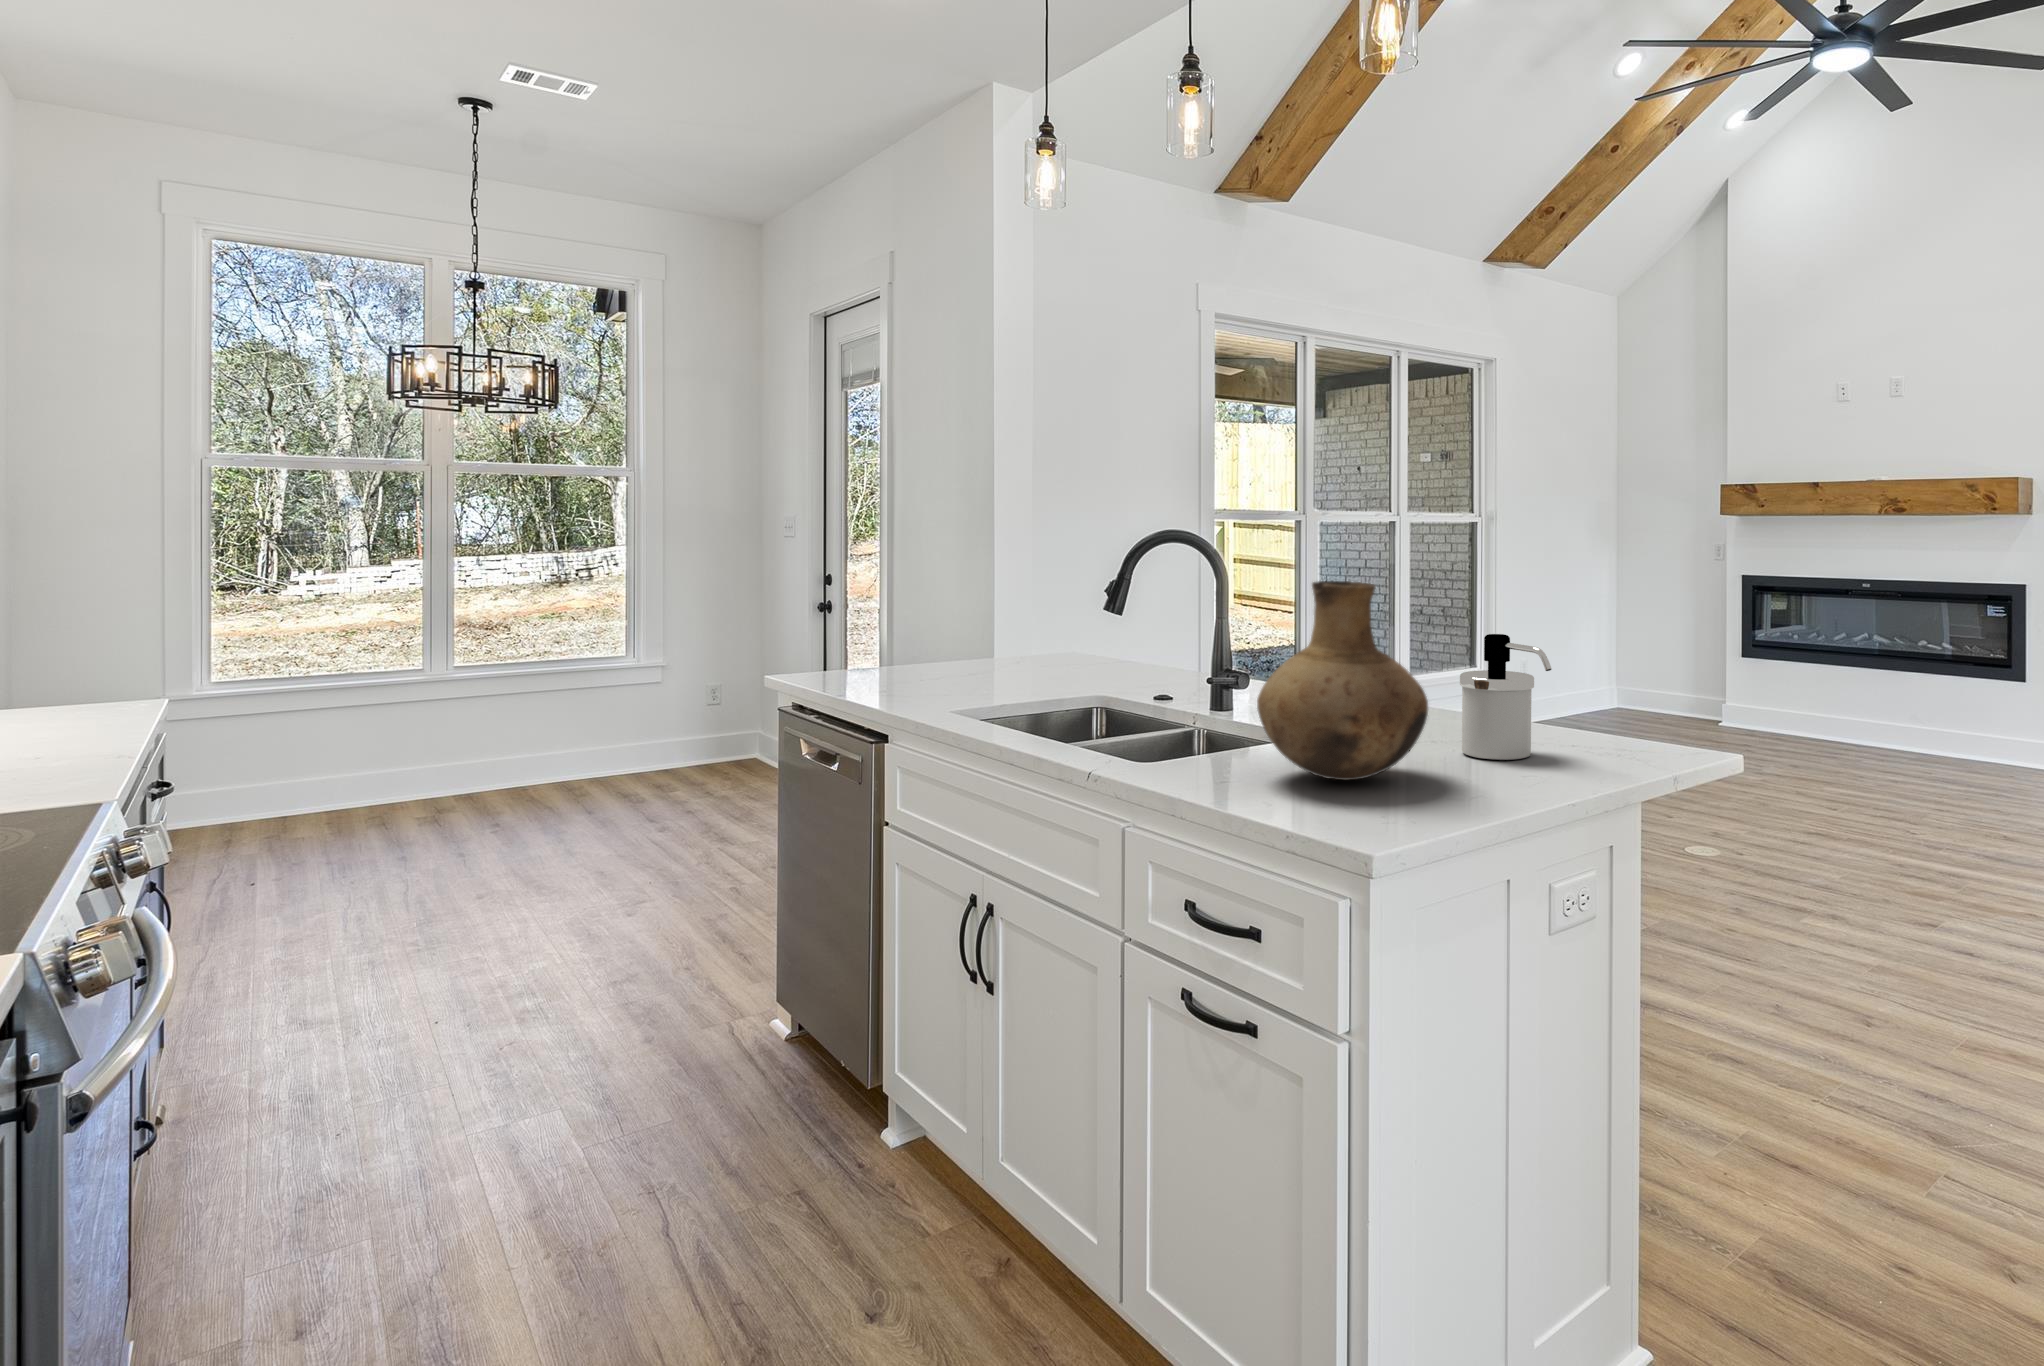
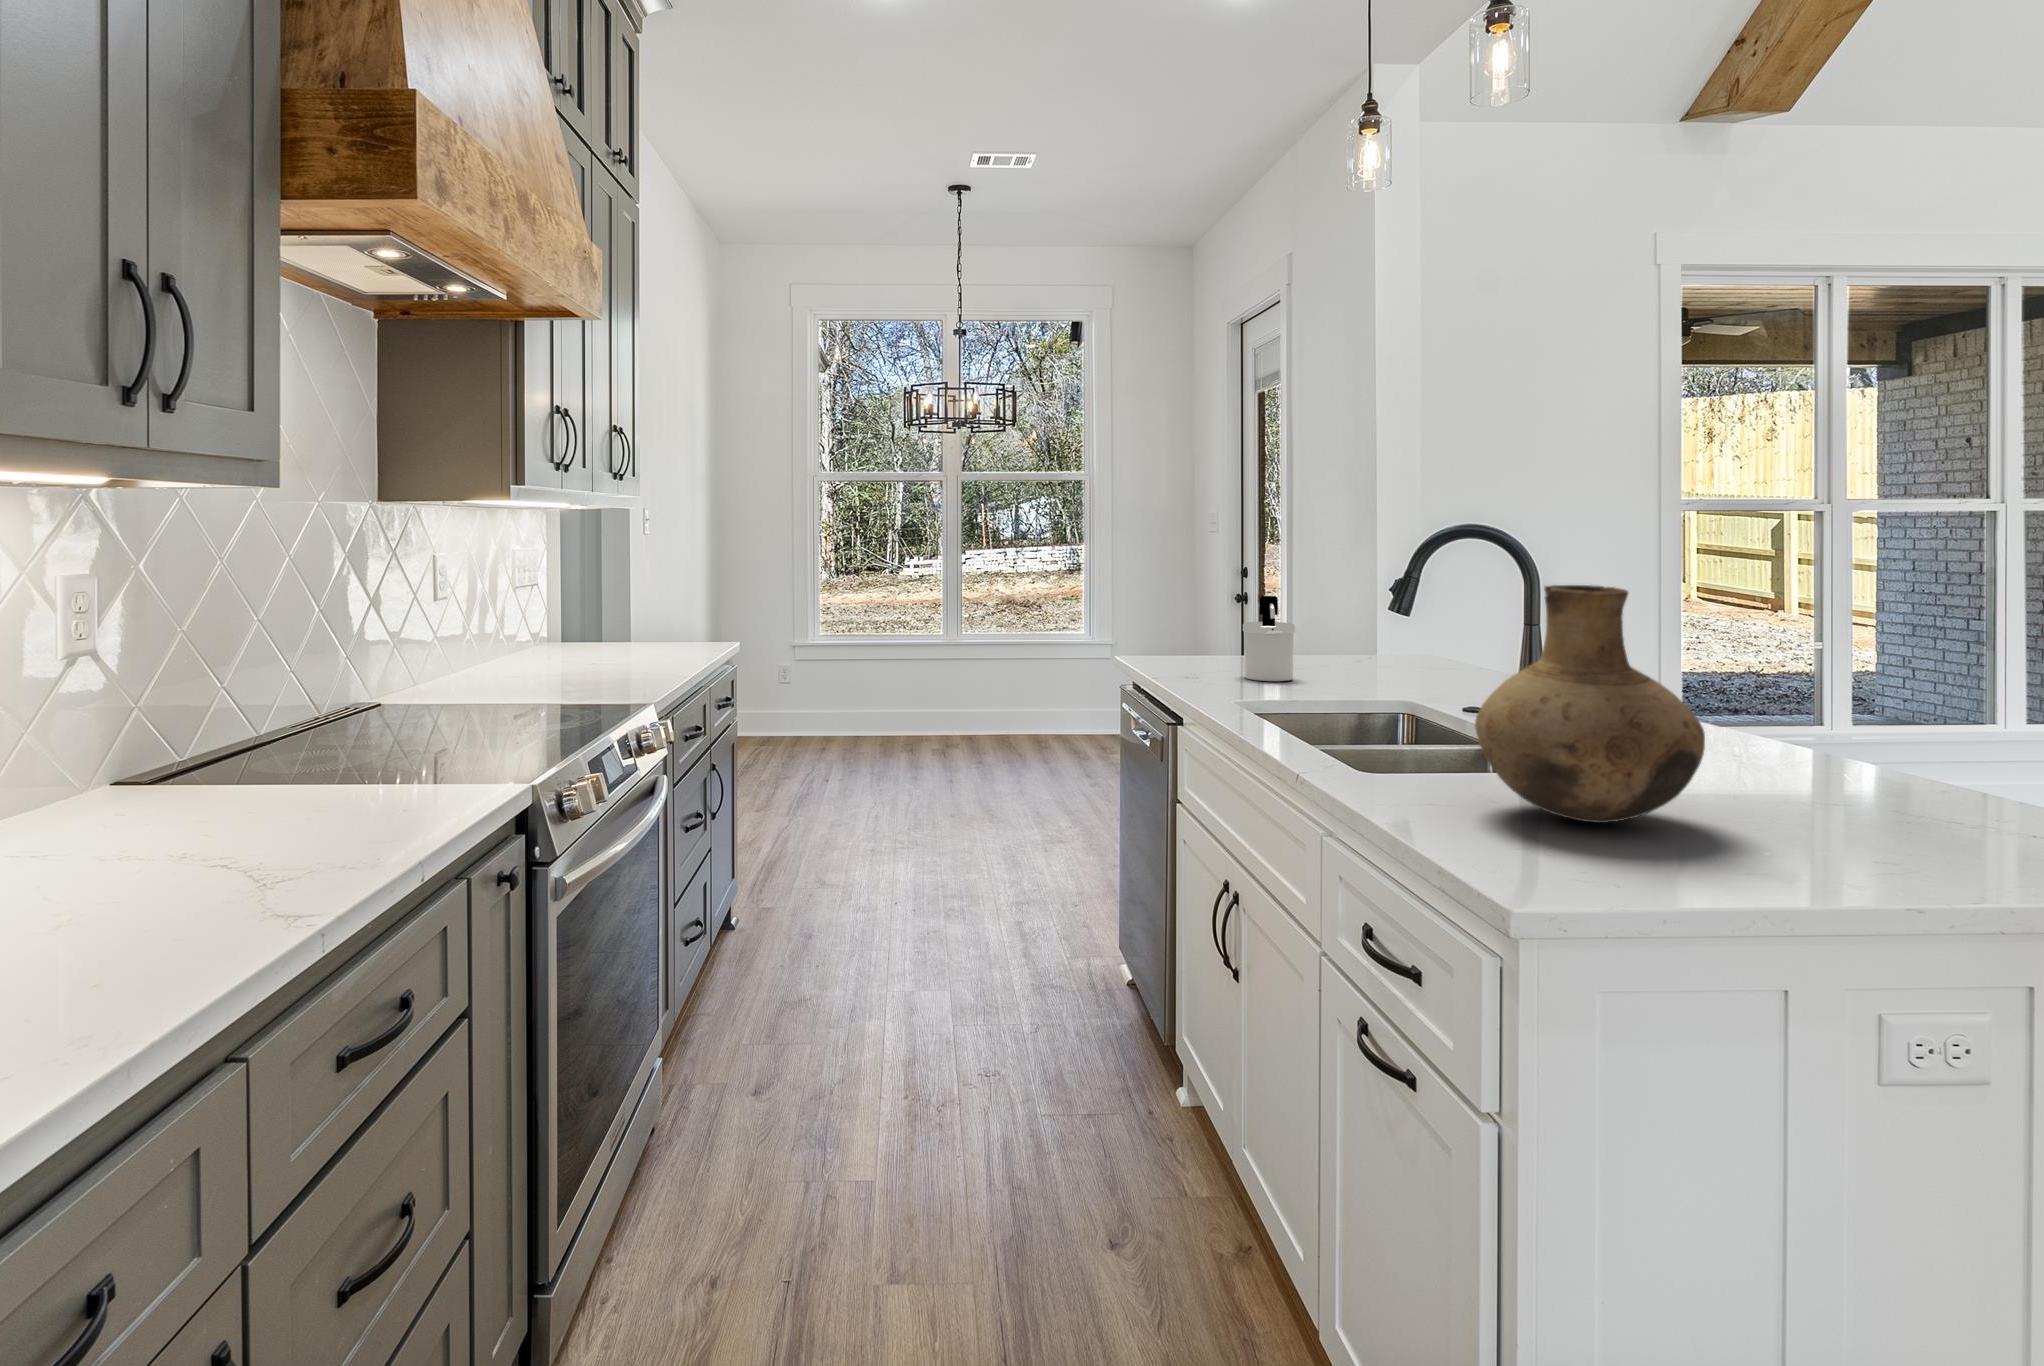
soap dispenser: present [1460,634,1552,760] -> present [1243,596,1295,681]

